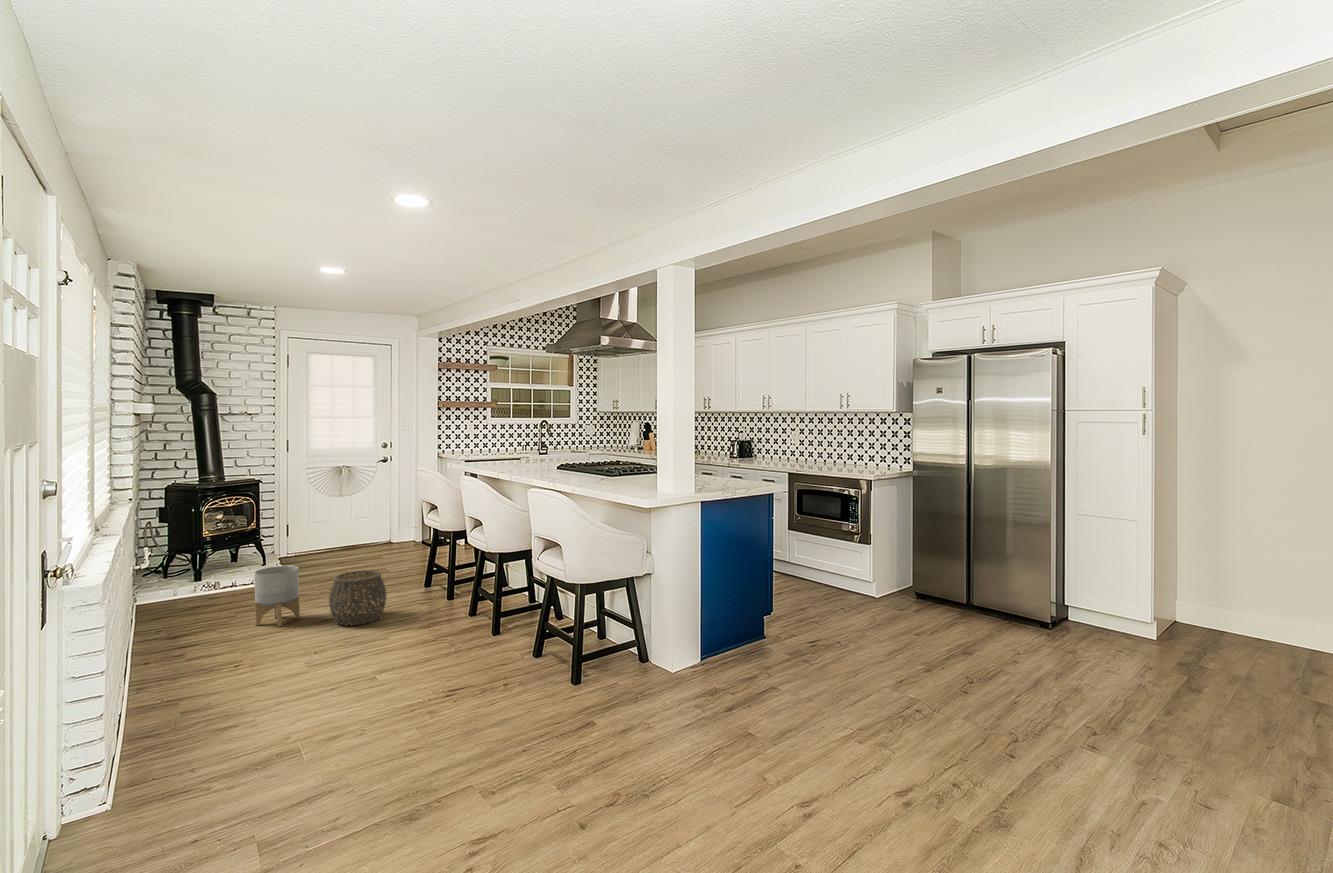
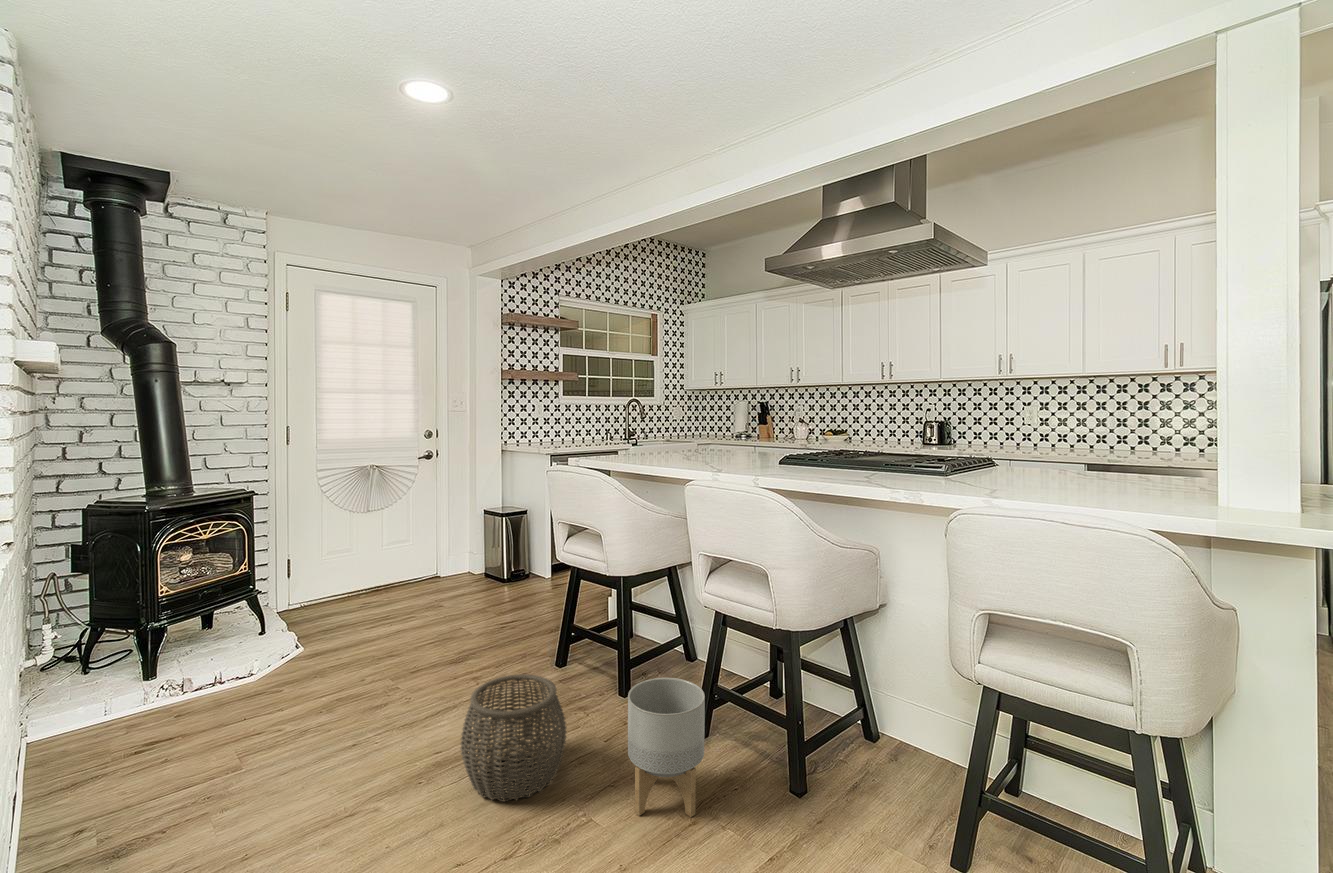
planter: present [254,566,300,627] -> present [628,678,705,817]

